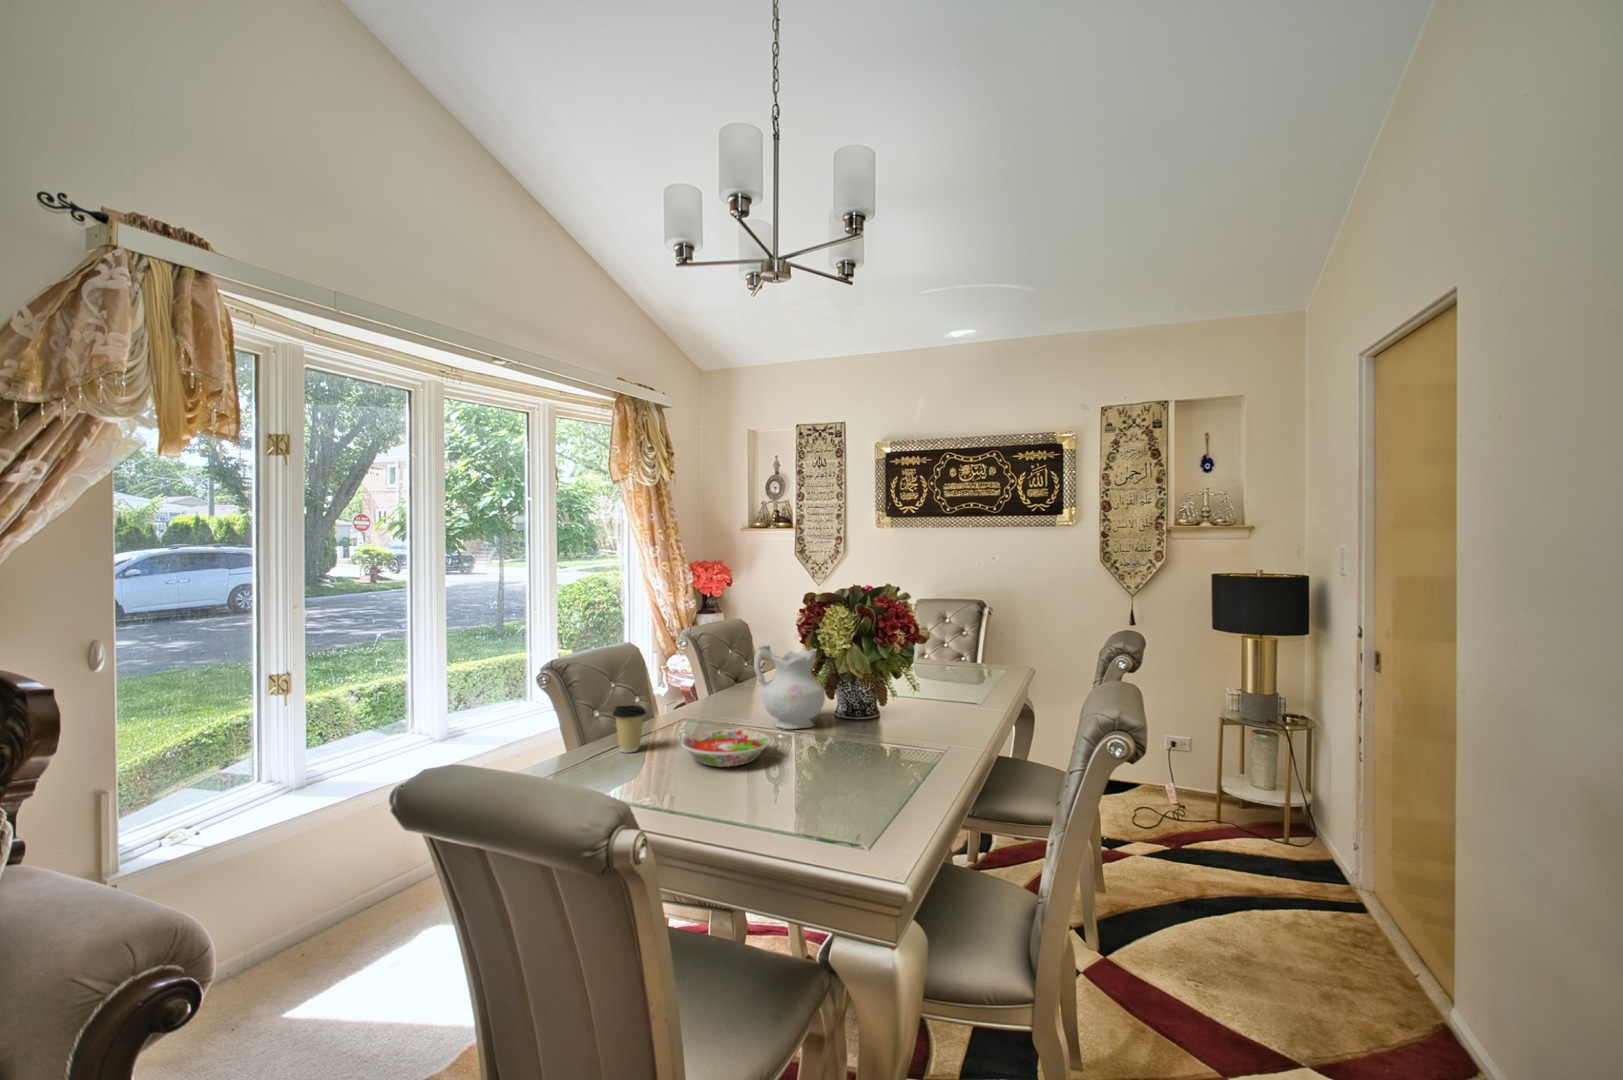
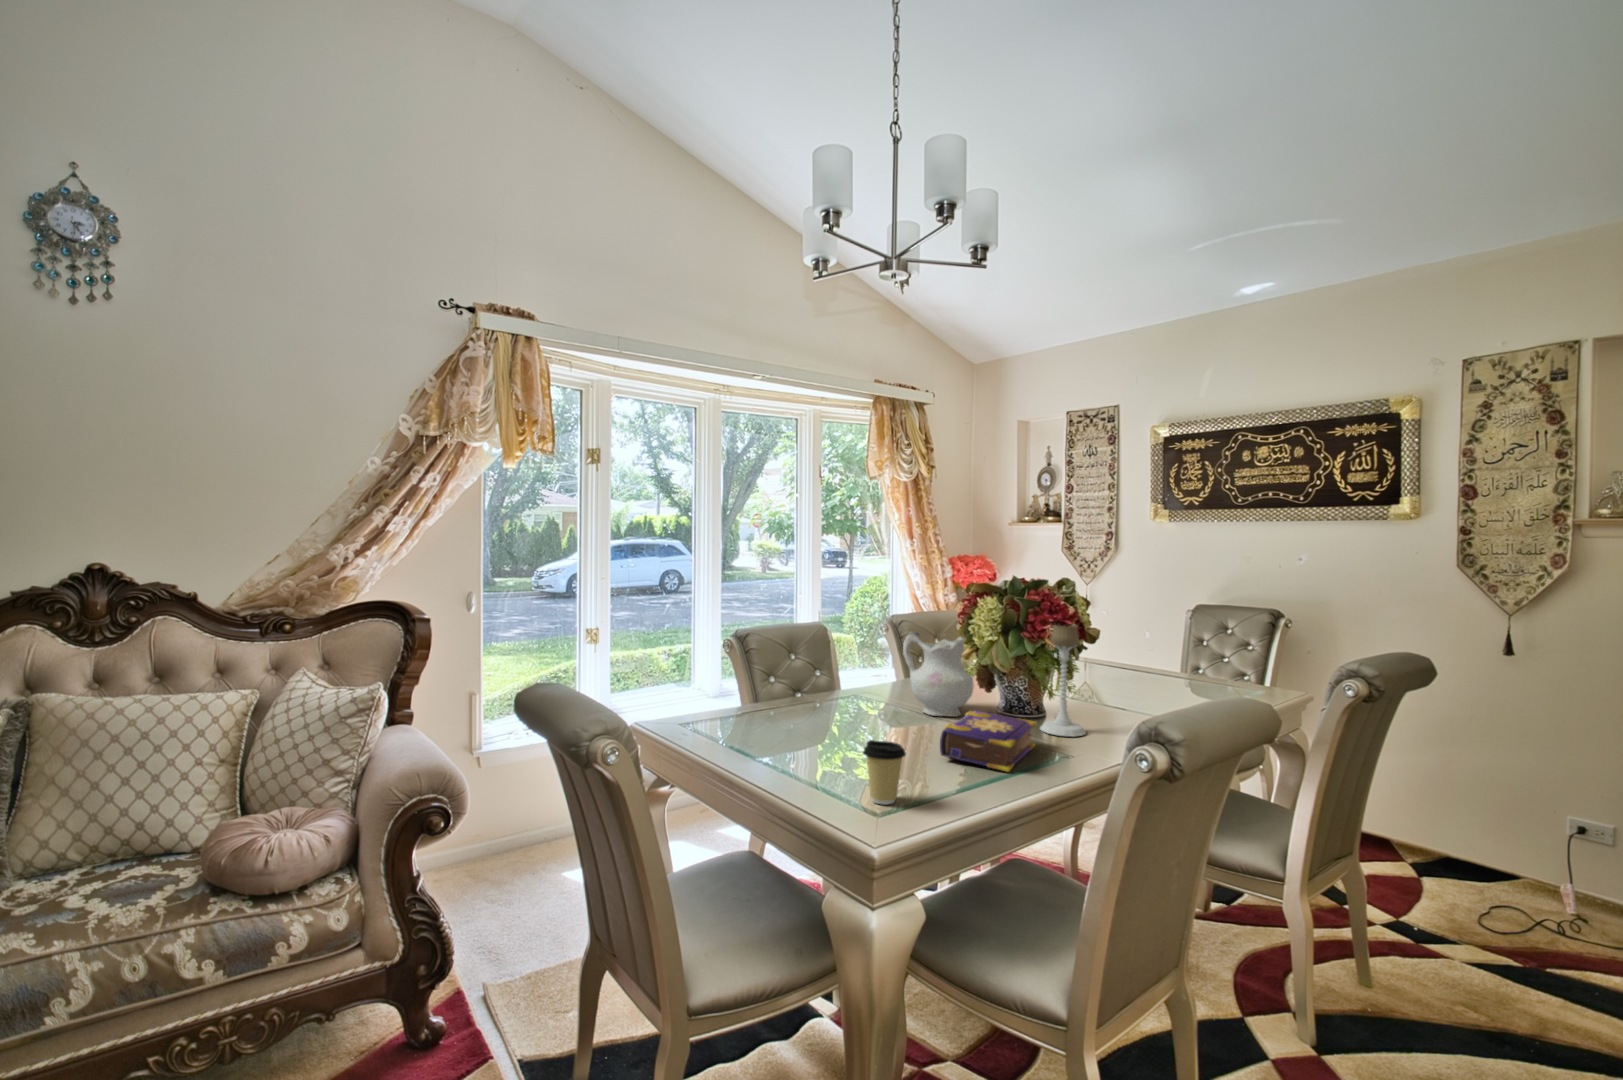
candle holder: none [894,627,935,732] -> present [1040,623,1086,737]
coffee cup: present [613,705,646,752] -> present [863,740,906,804]
book: none [846,719,921,774] -> present [940,711,1037,772]
bowl: present [681,729,771,767] -> none [804,704,888,737]

